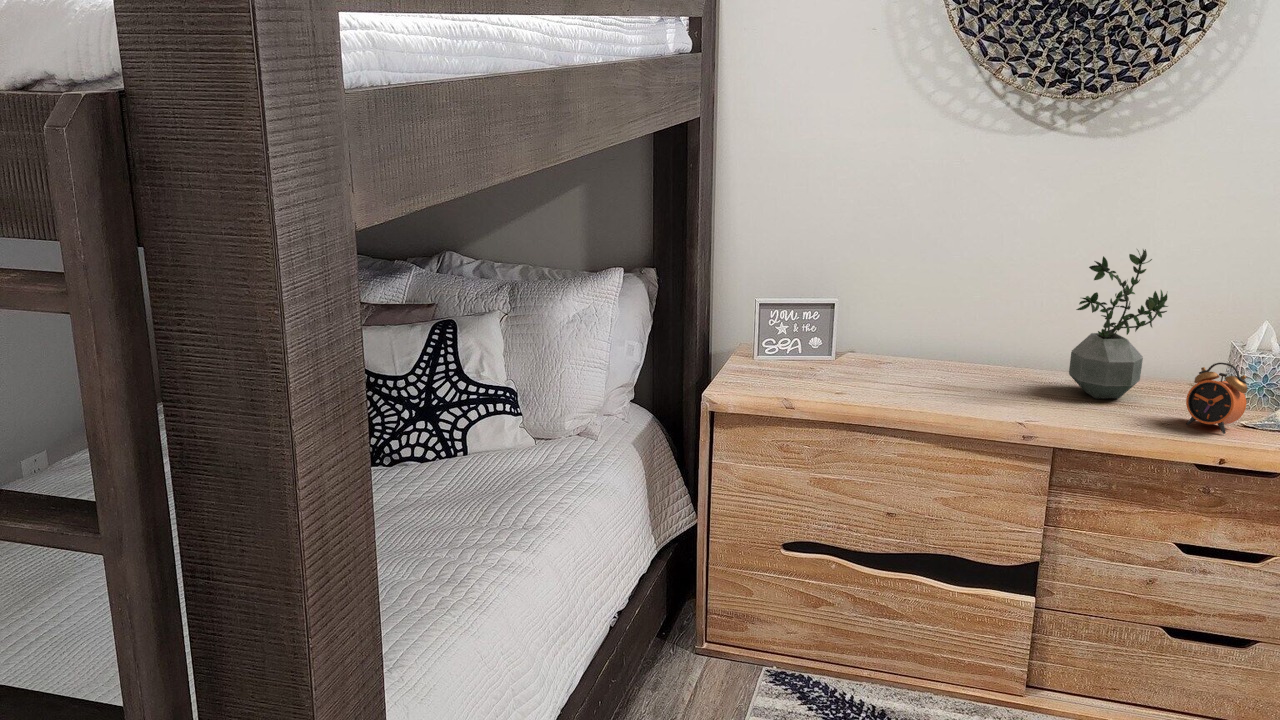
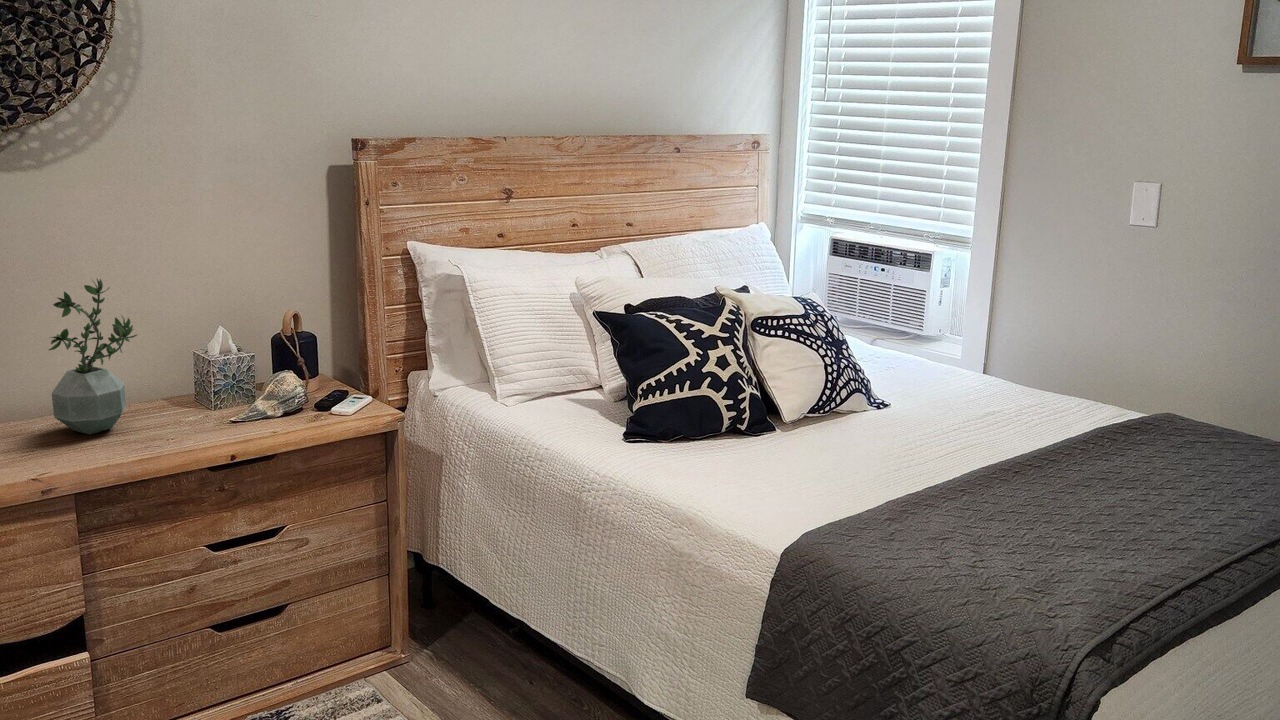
alarm clock: present [1186,363,1247,434] -> none [182,371,231,435]

